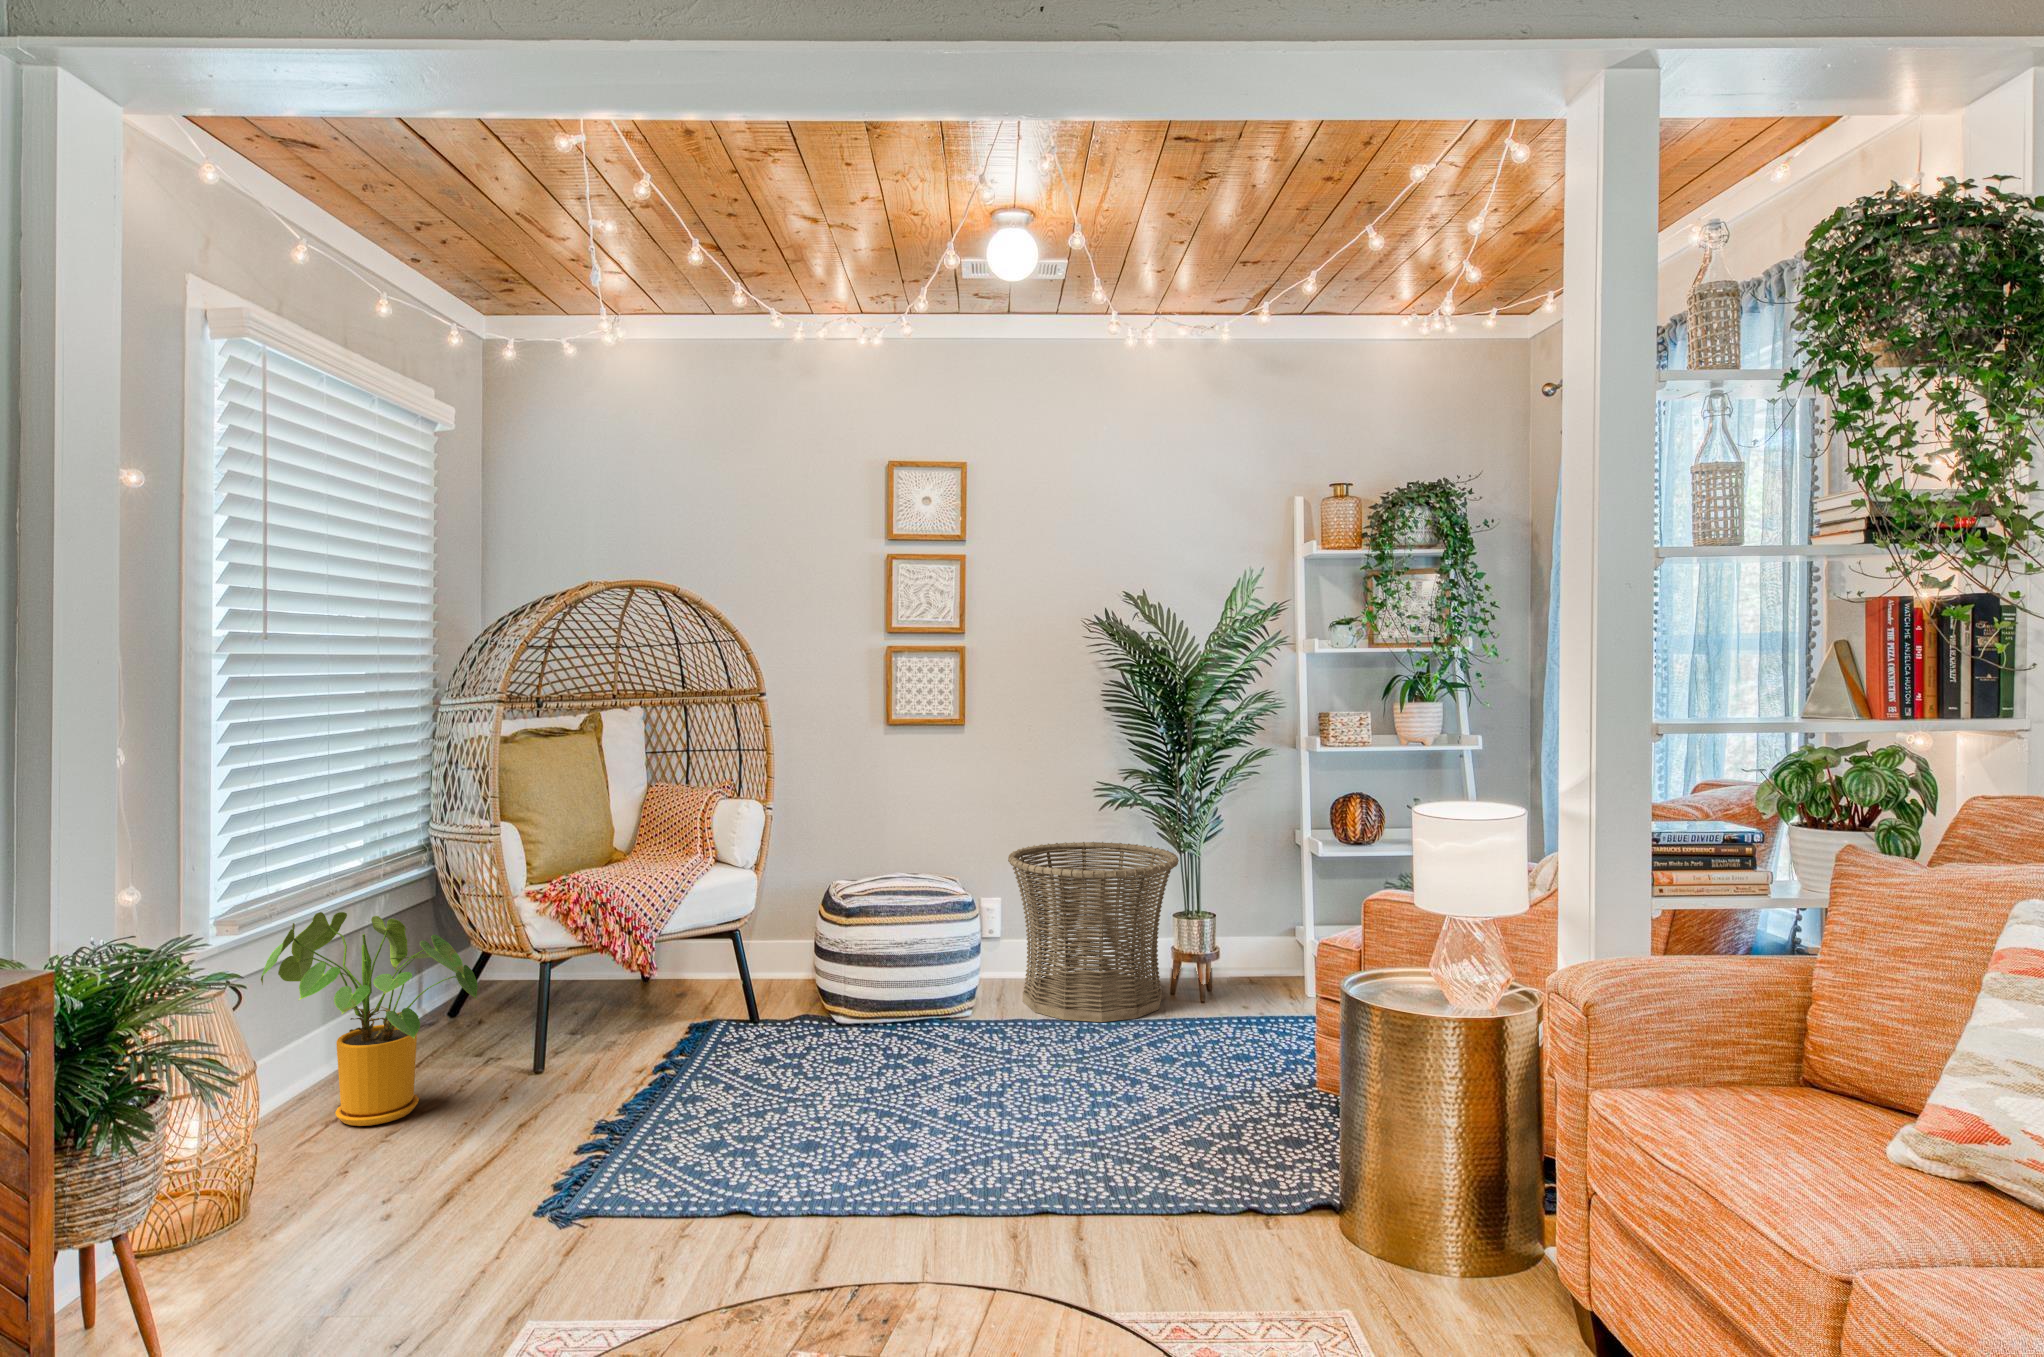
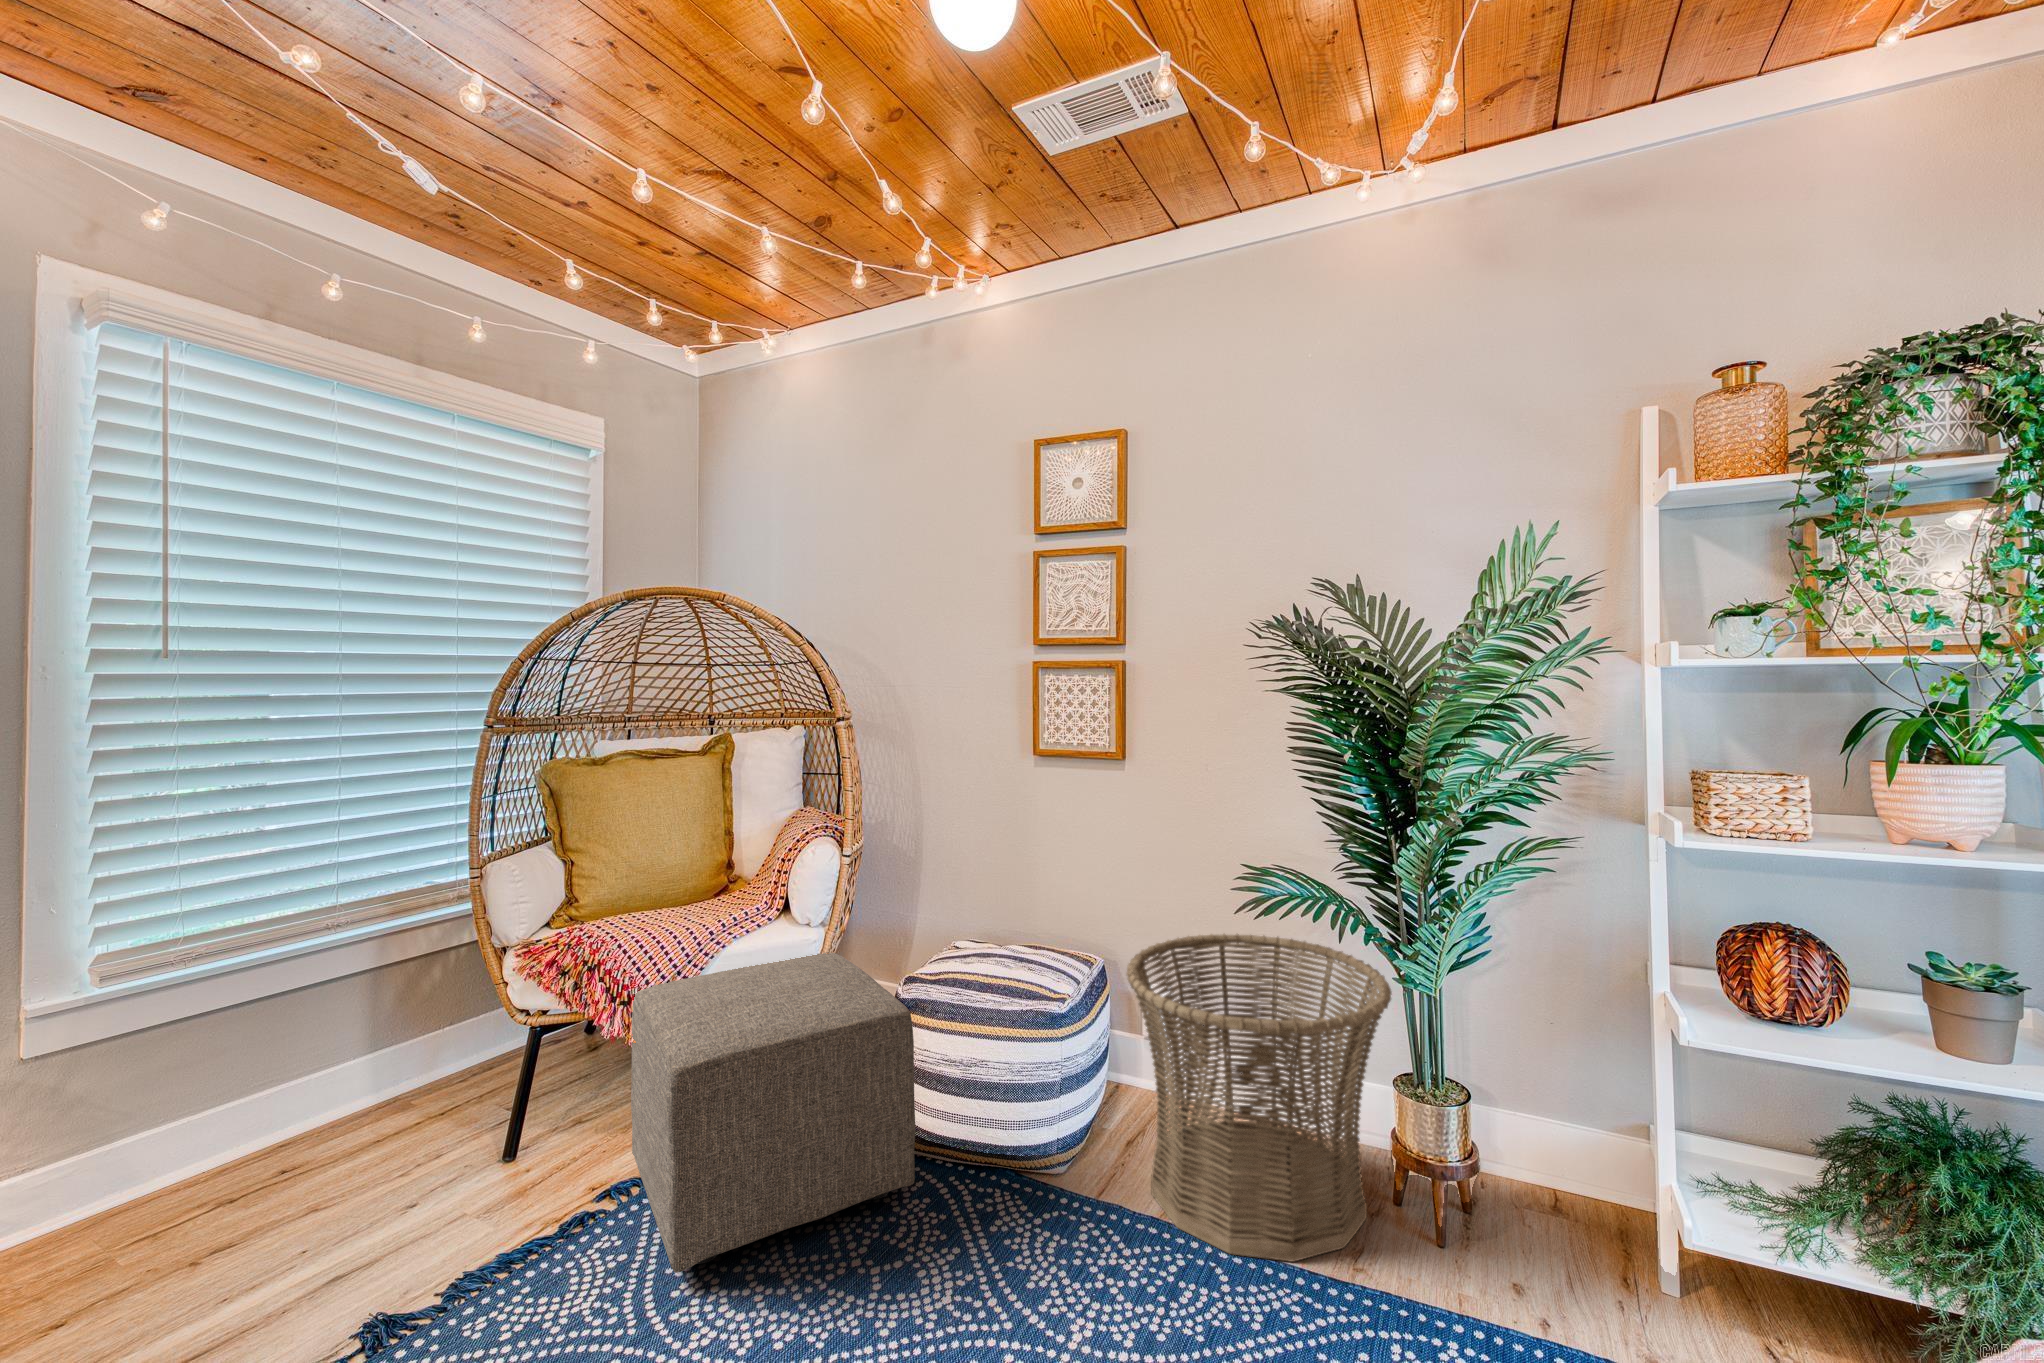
ottoman: none [645,889,889,1085] -> present [631,953,915,1273]
house plant: present [261,912,478,1126] -> none [247,936,445,1189]

